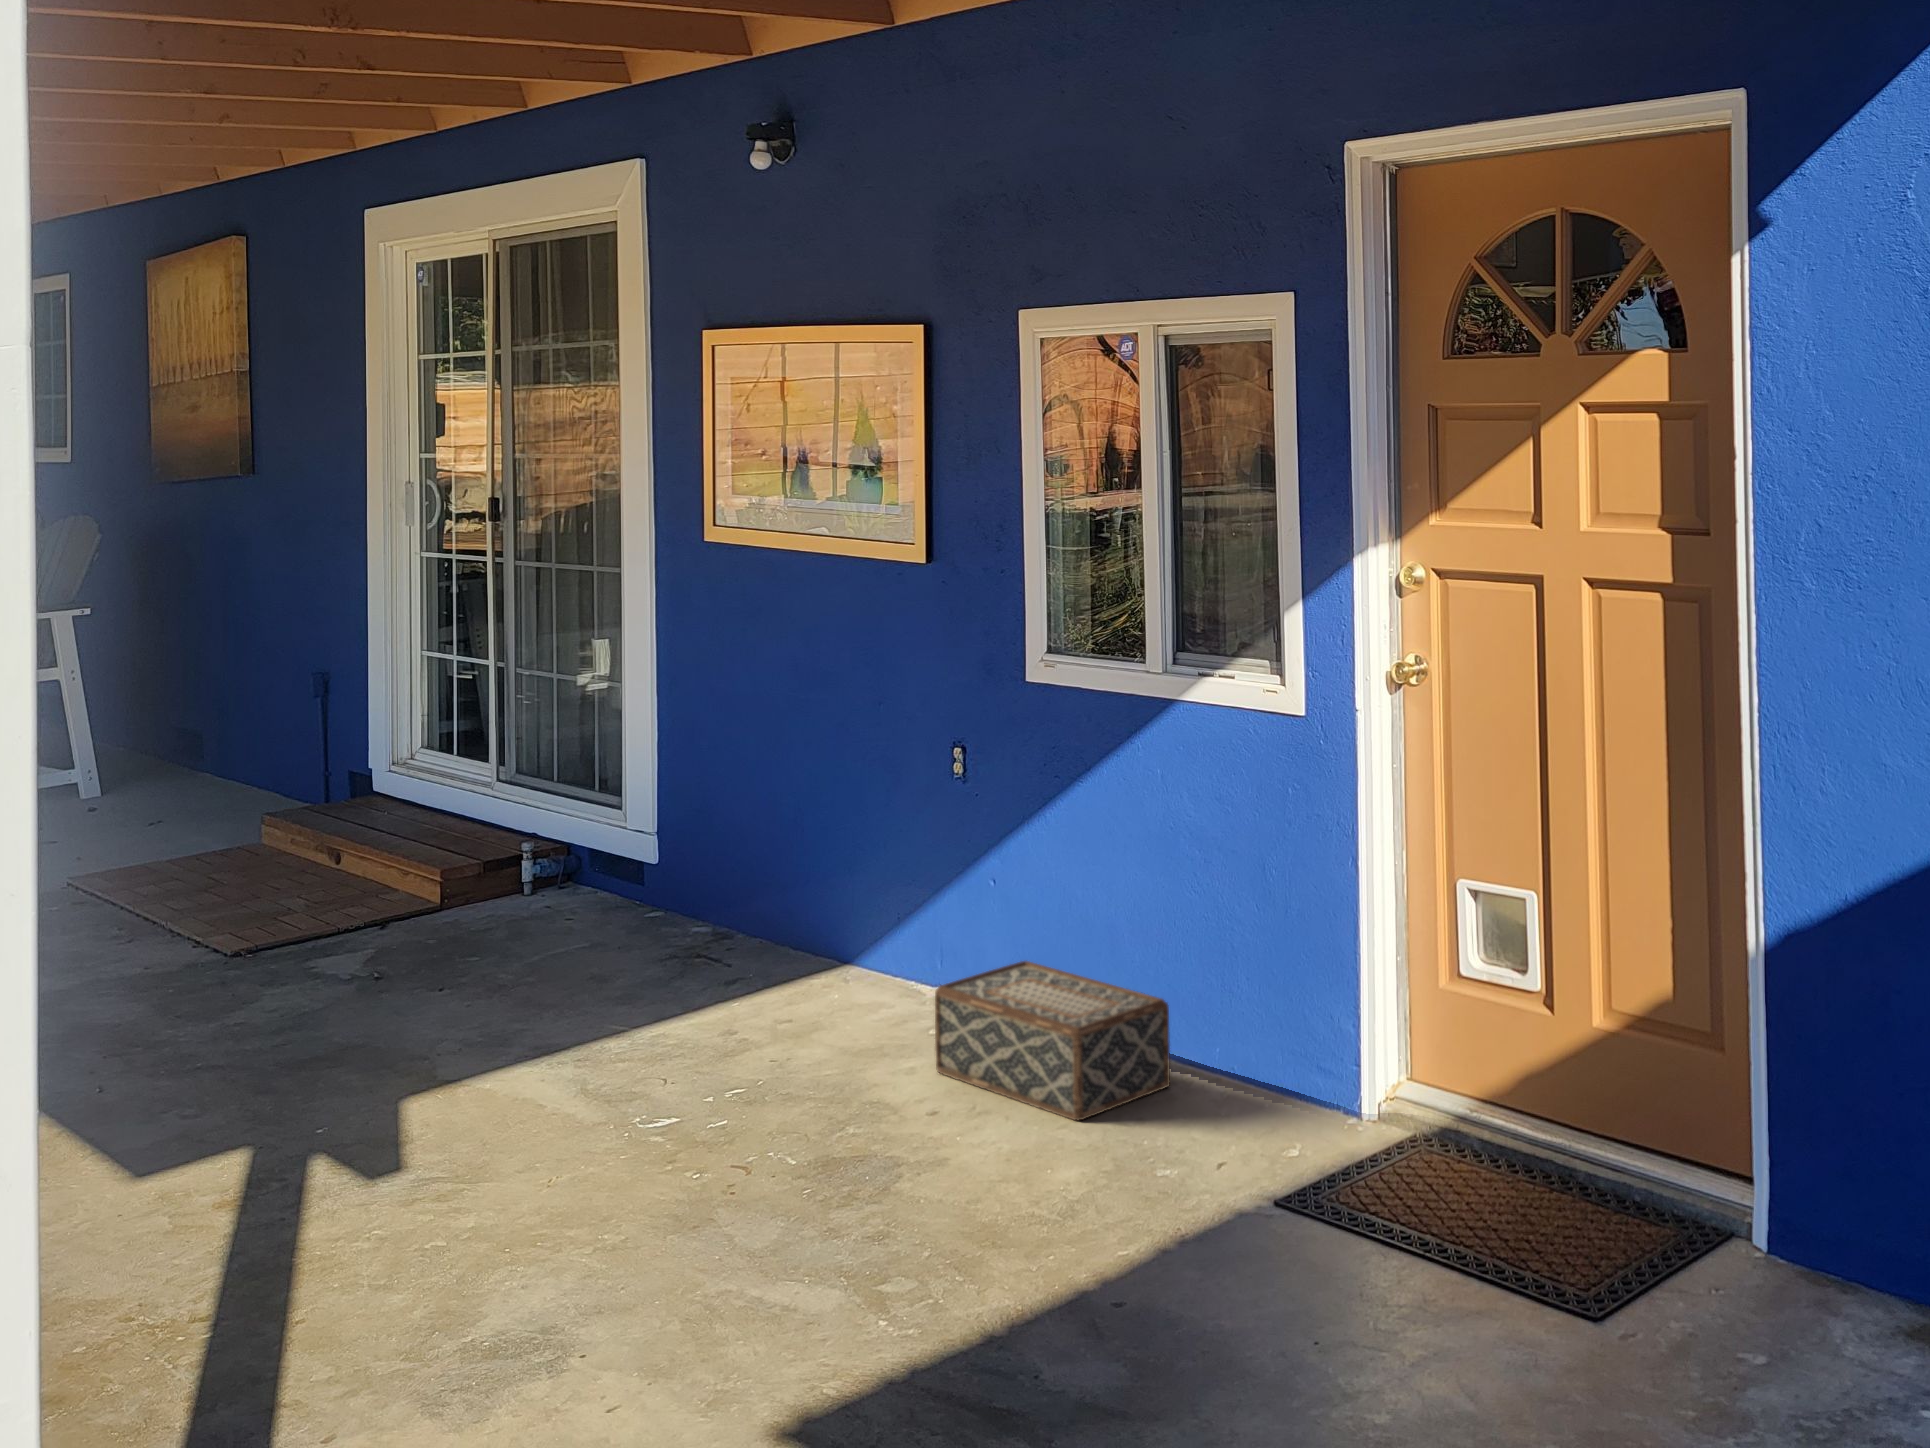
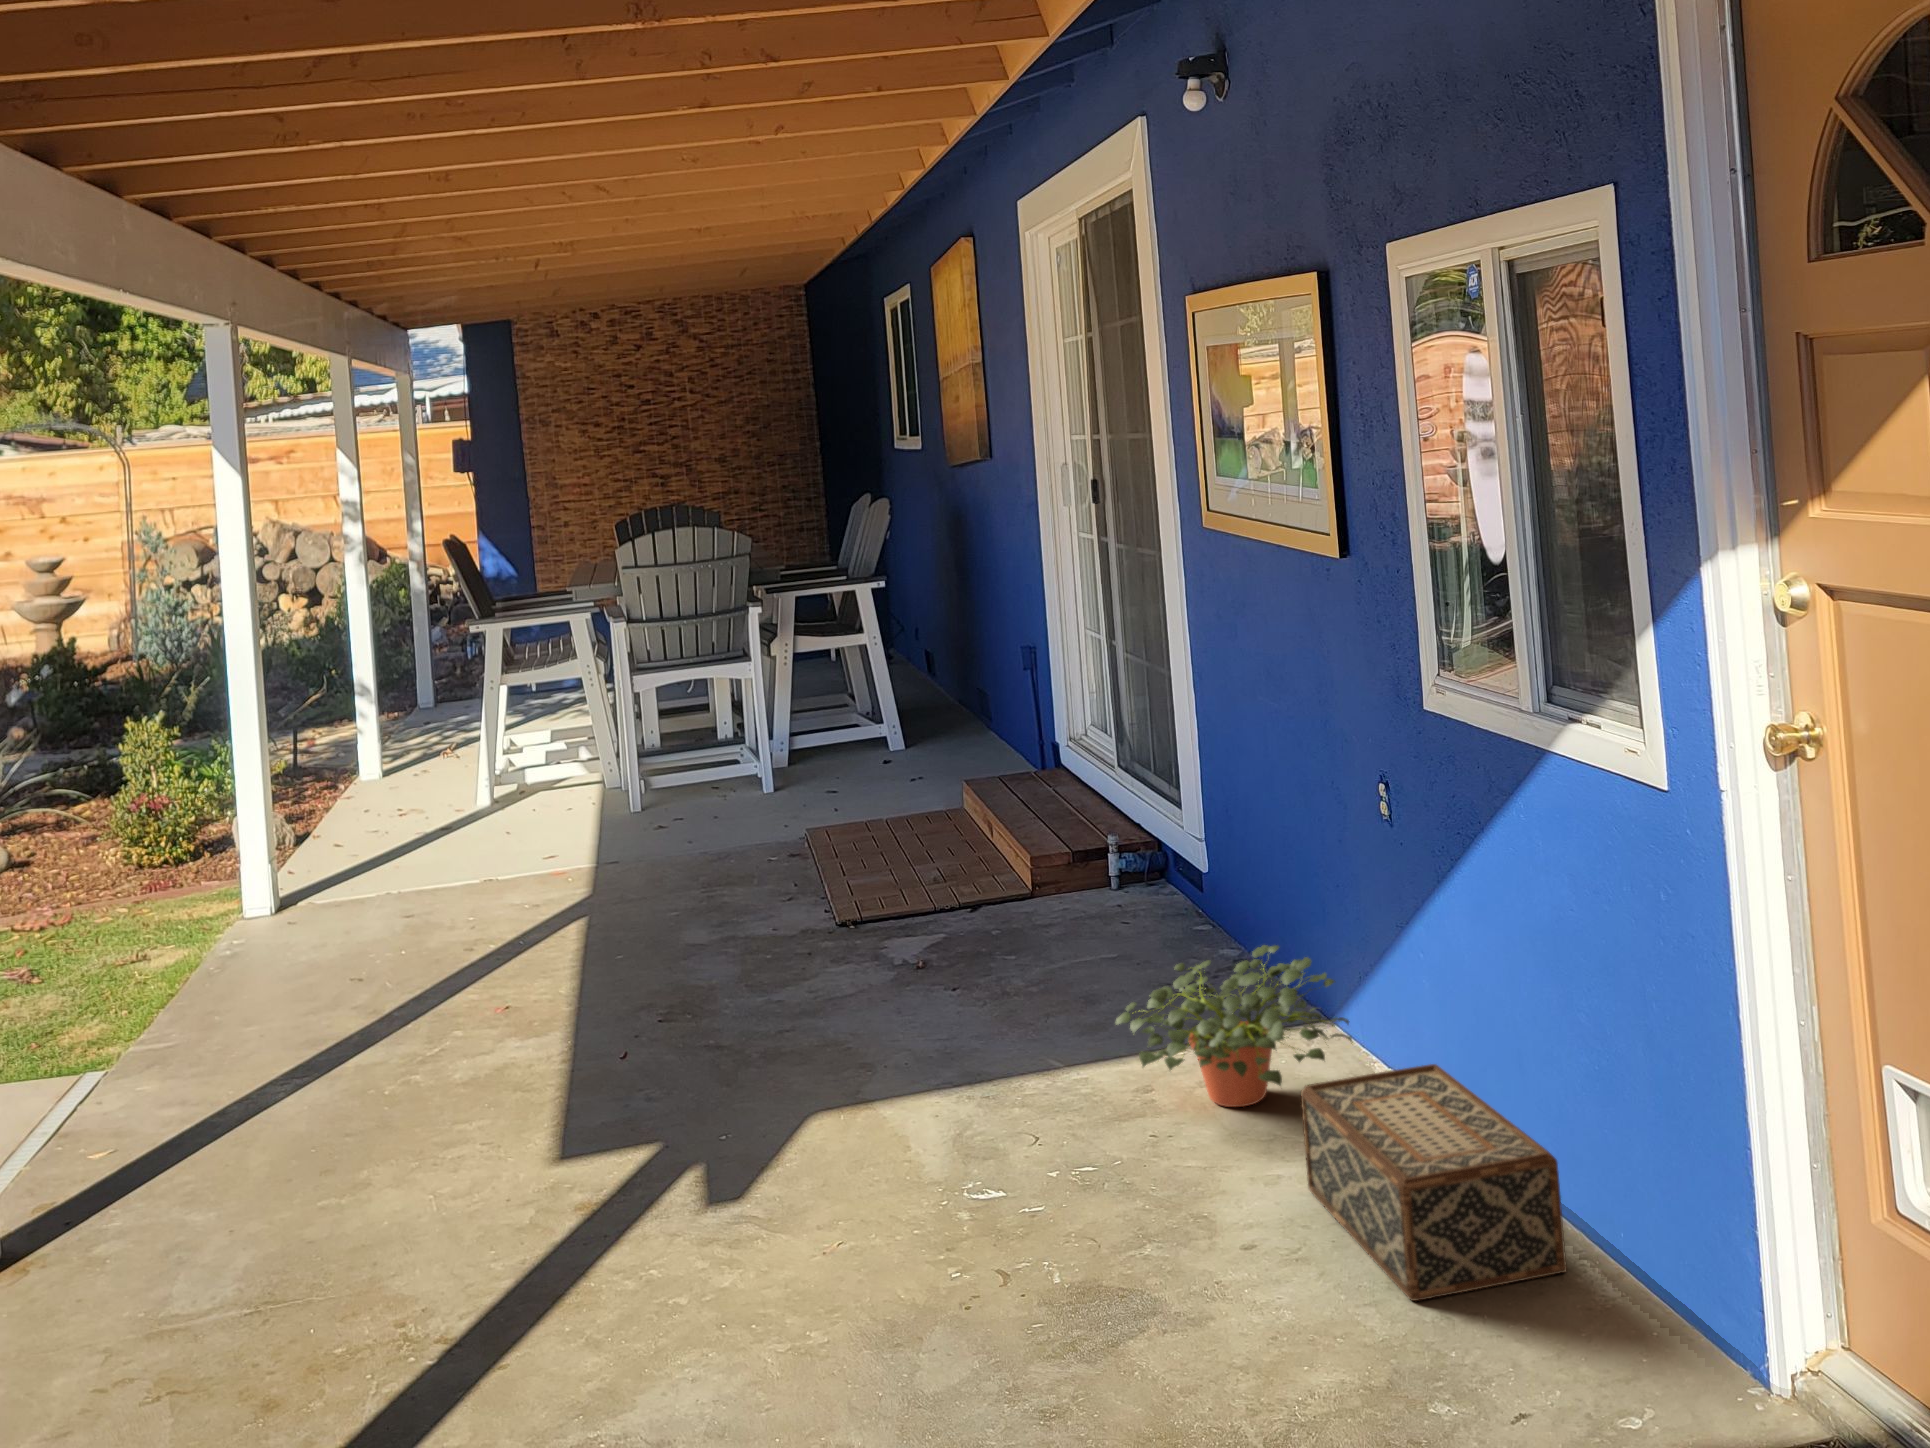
potted plant: none [709,895,915,1031] -> present [1116,945,1352,1107]

